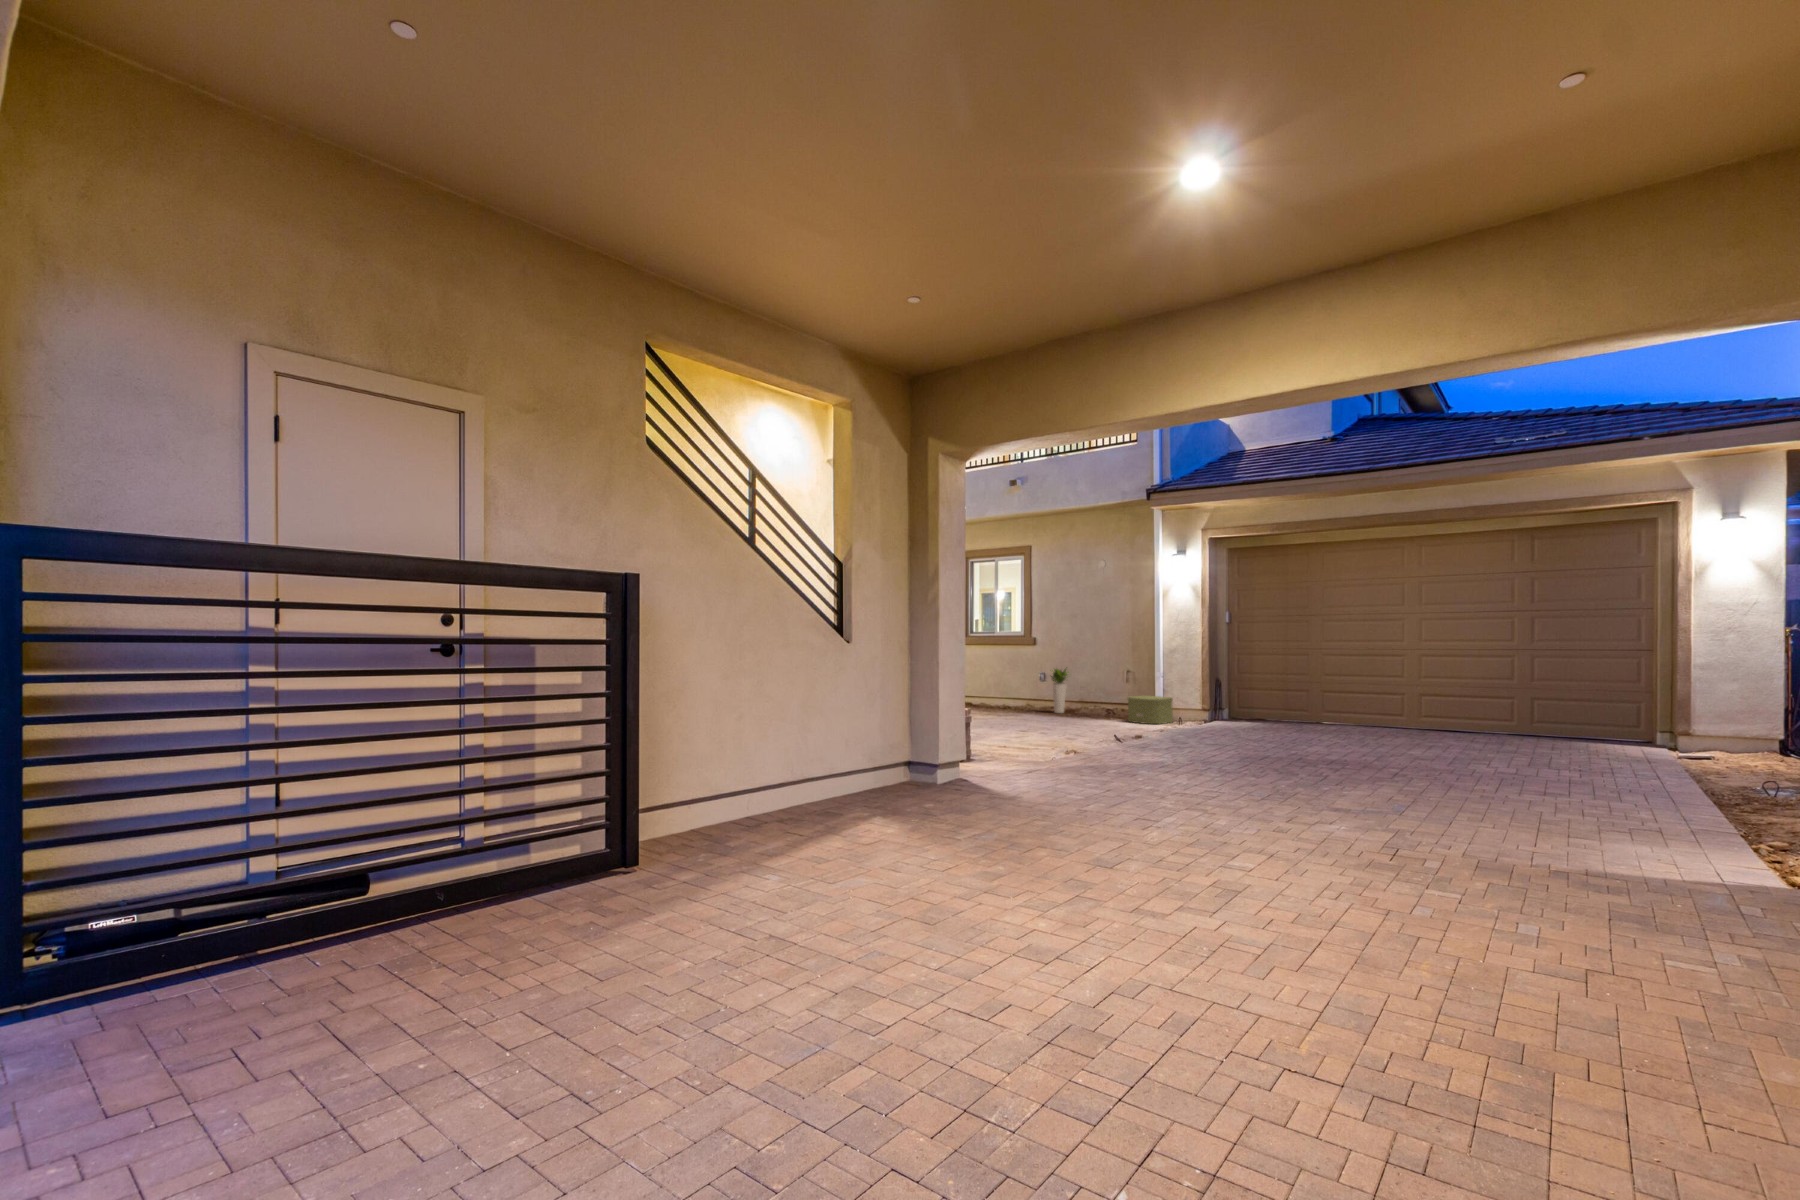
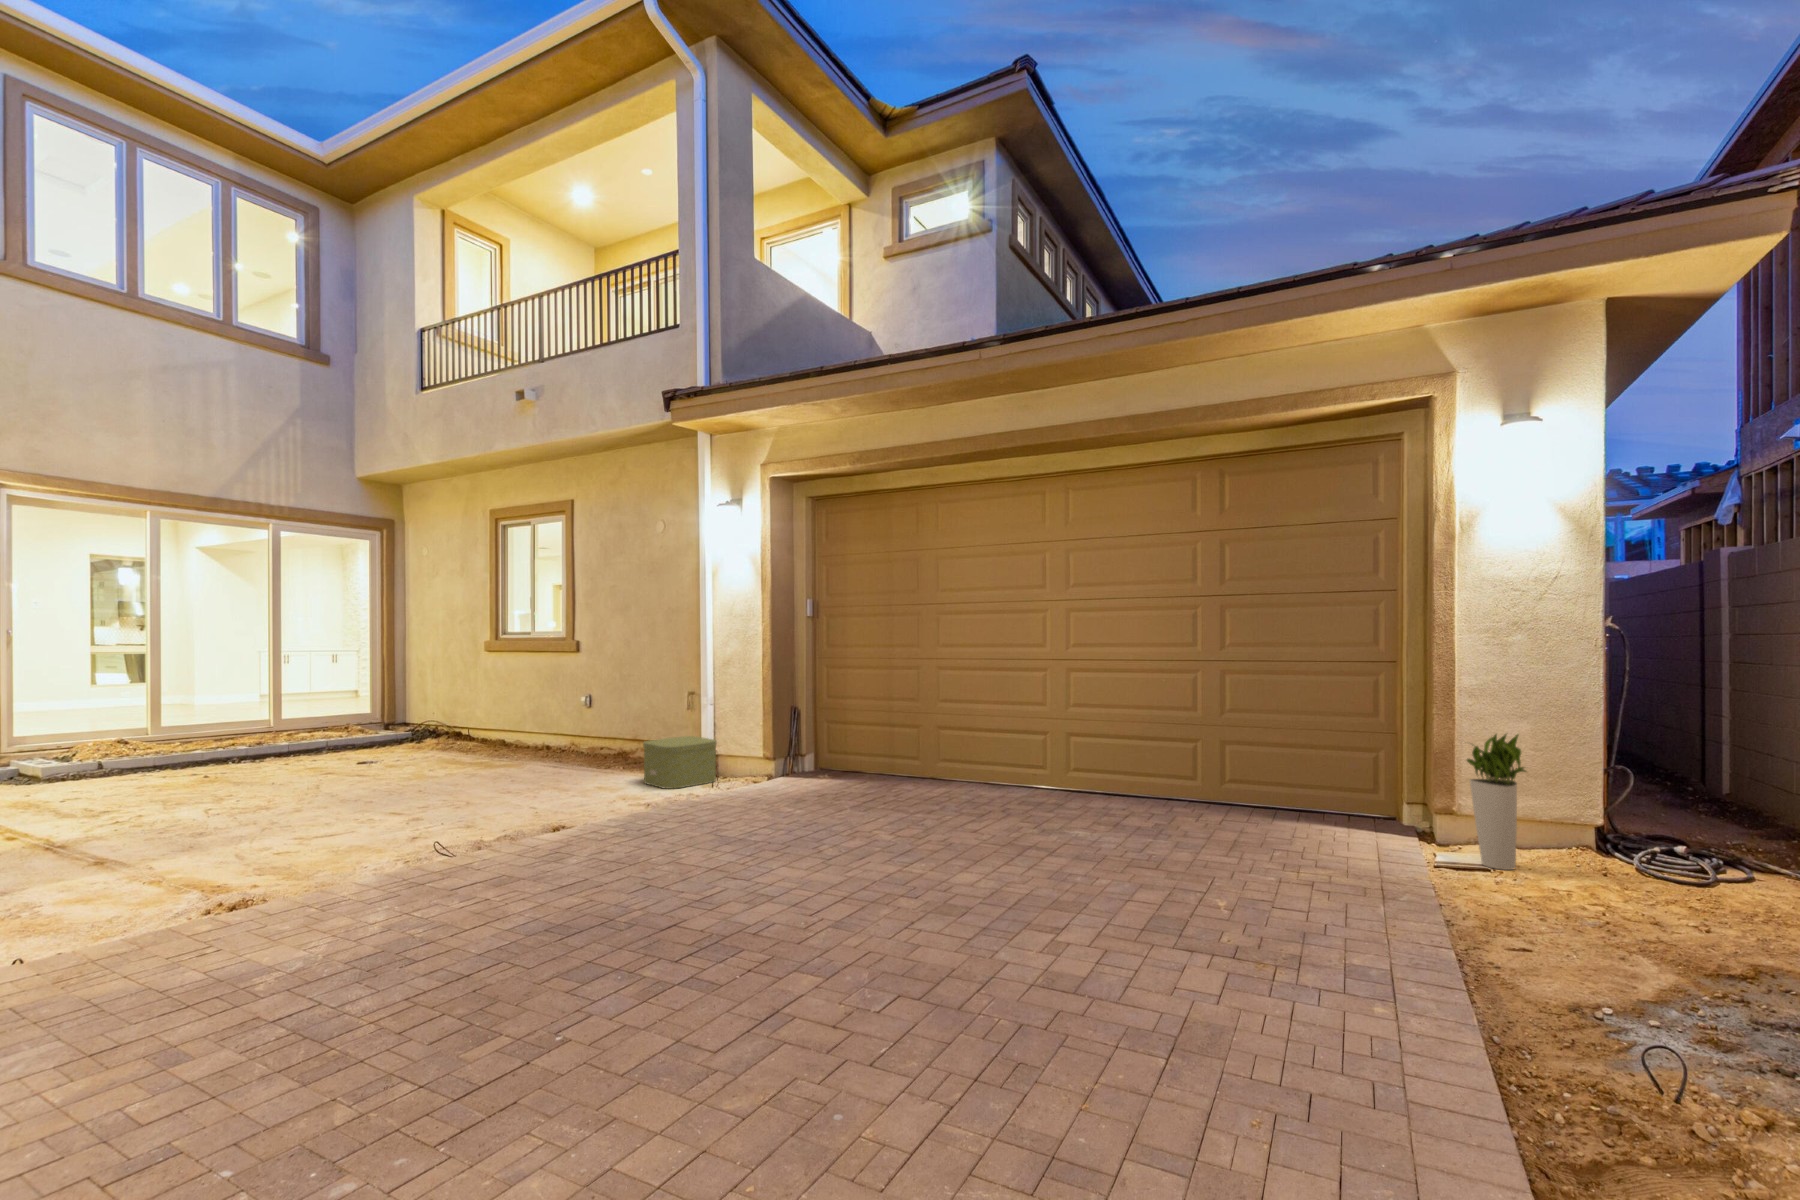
planter: present [1051,669,1069,713] -> present [1467,734,1526,870]

